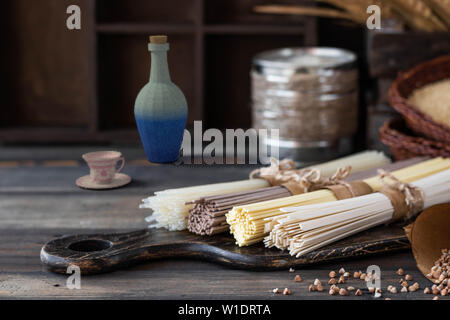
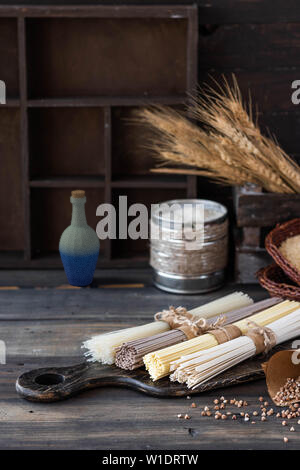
teacup: present [76,151,131,188] -> none [20,284,61,316]

